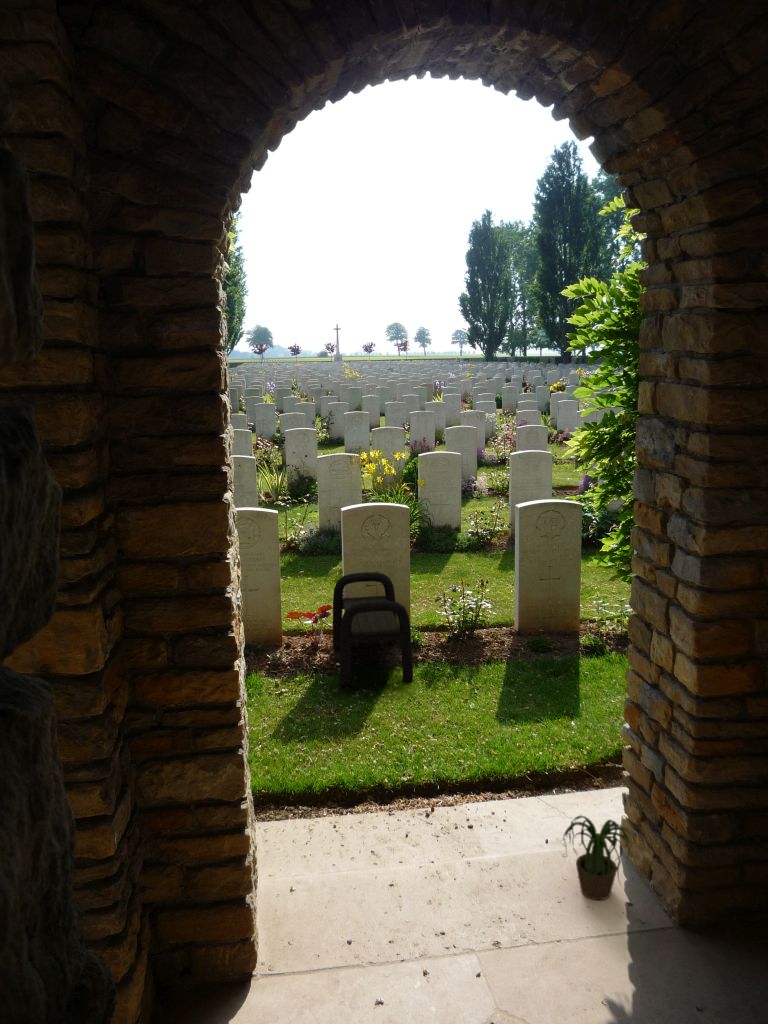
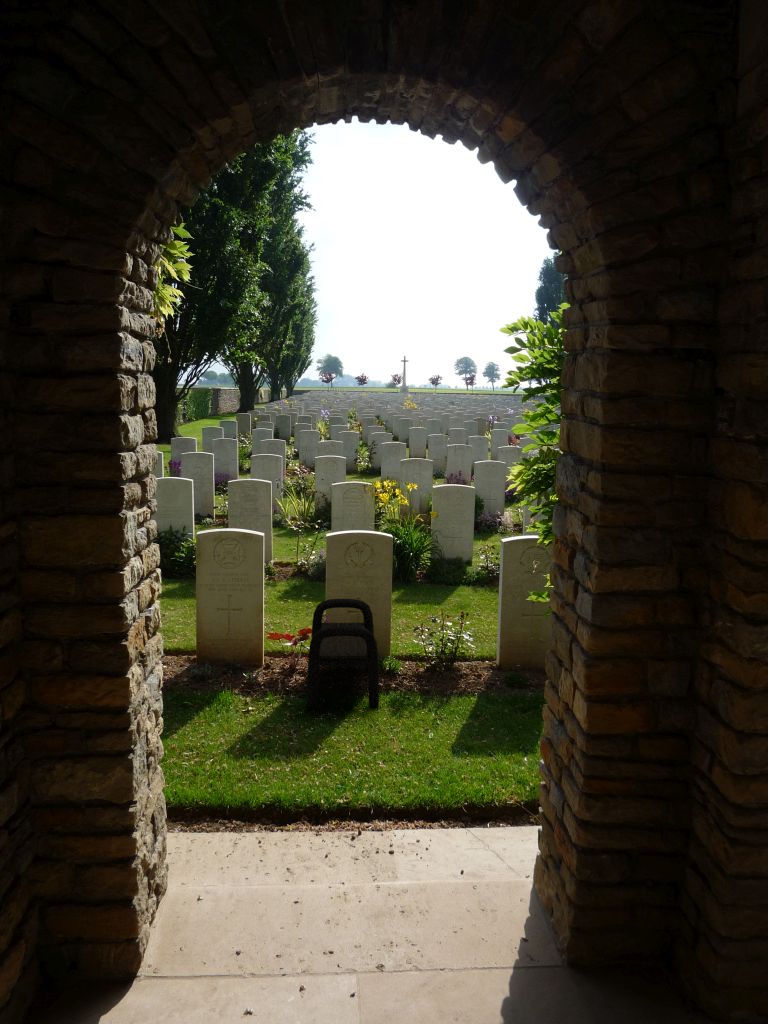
potted plant: present [563,816,630,900] -> none [457,846,540,934]

